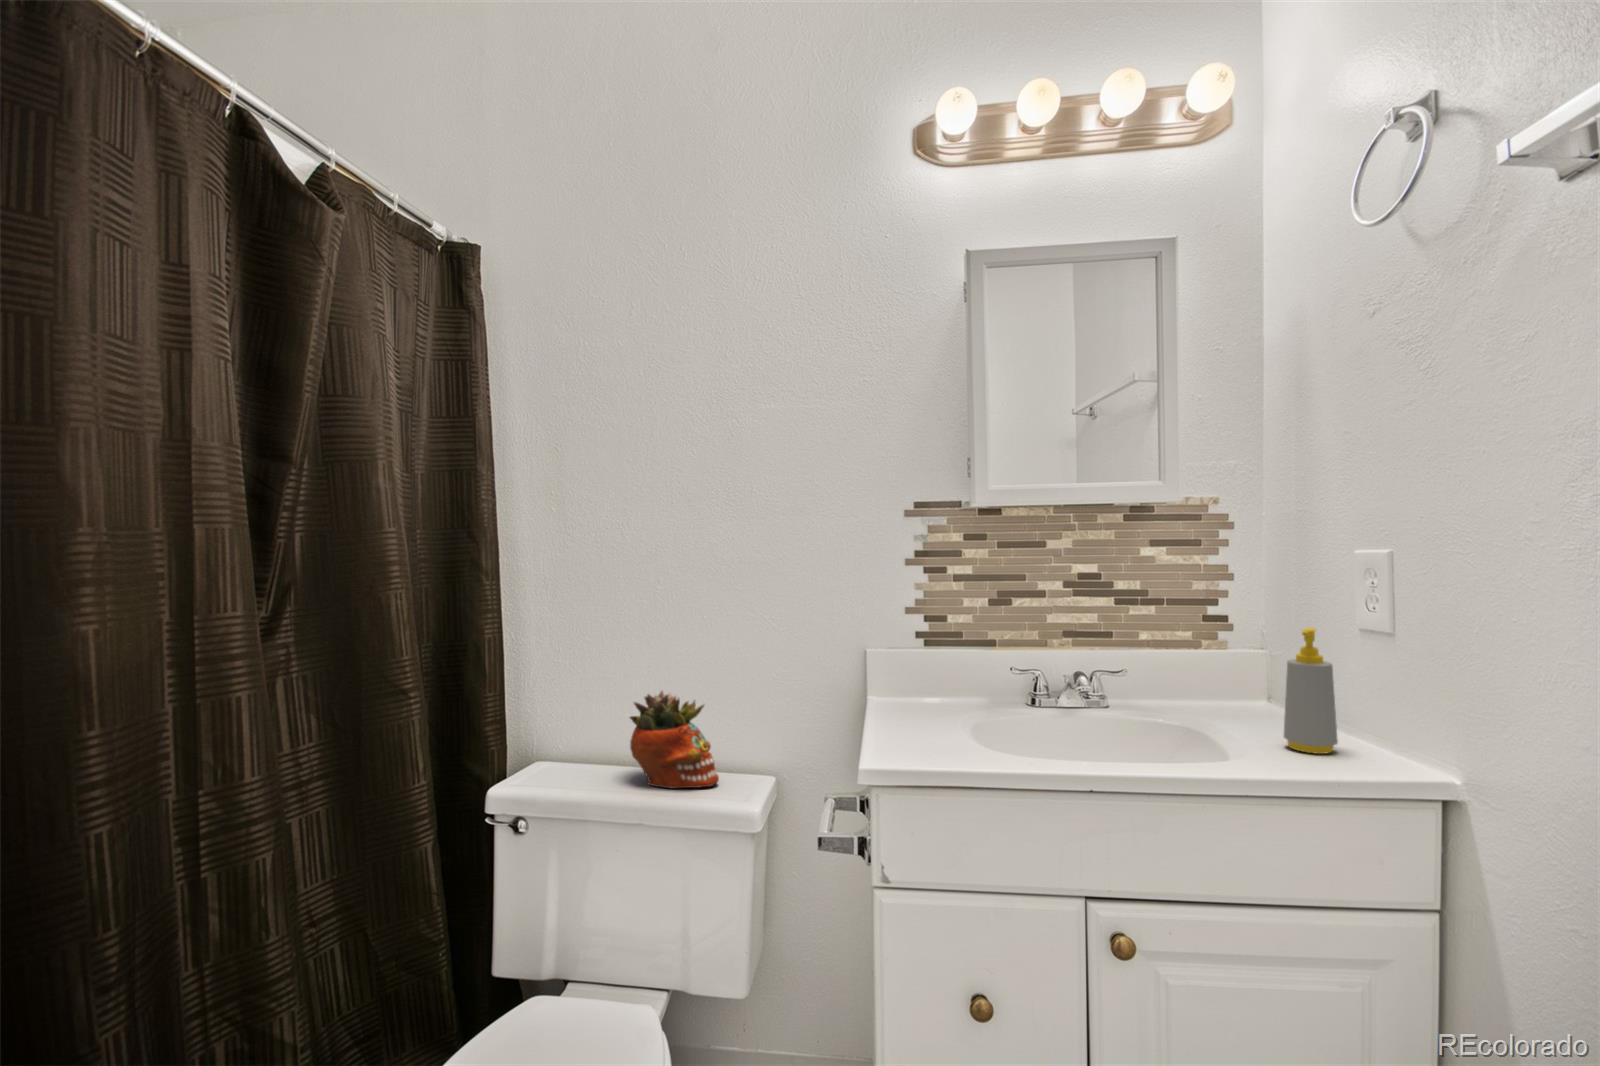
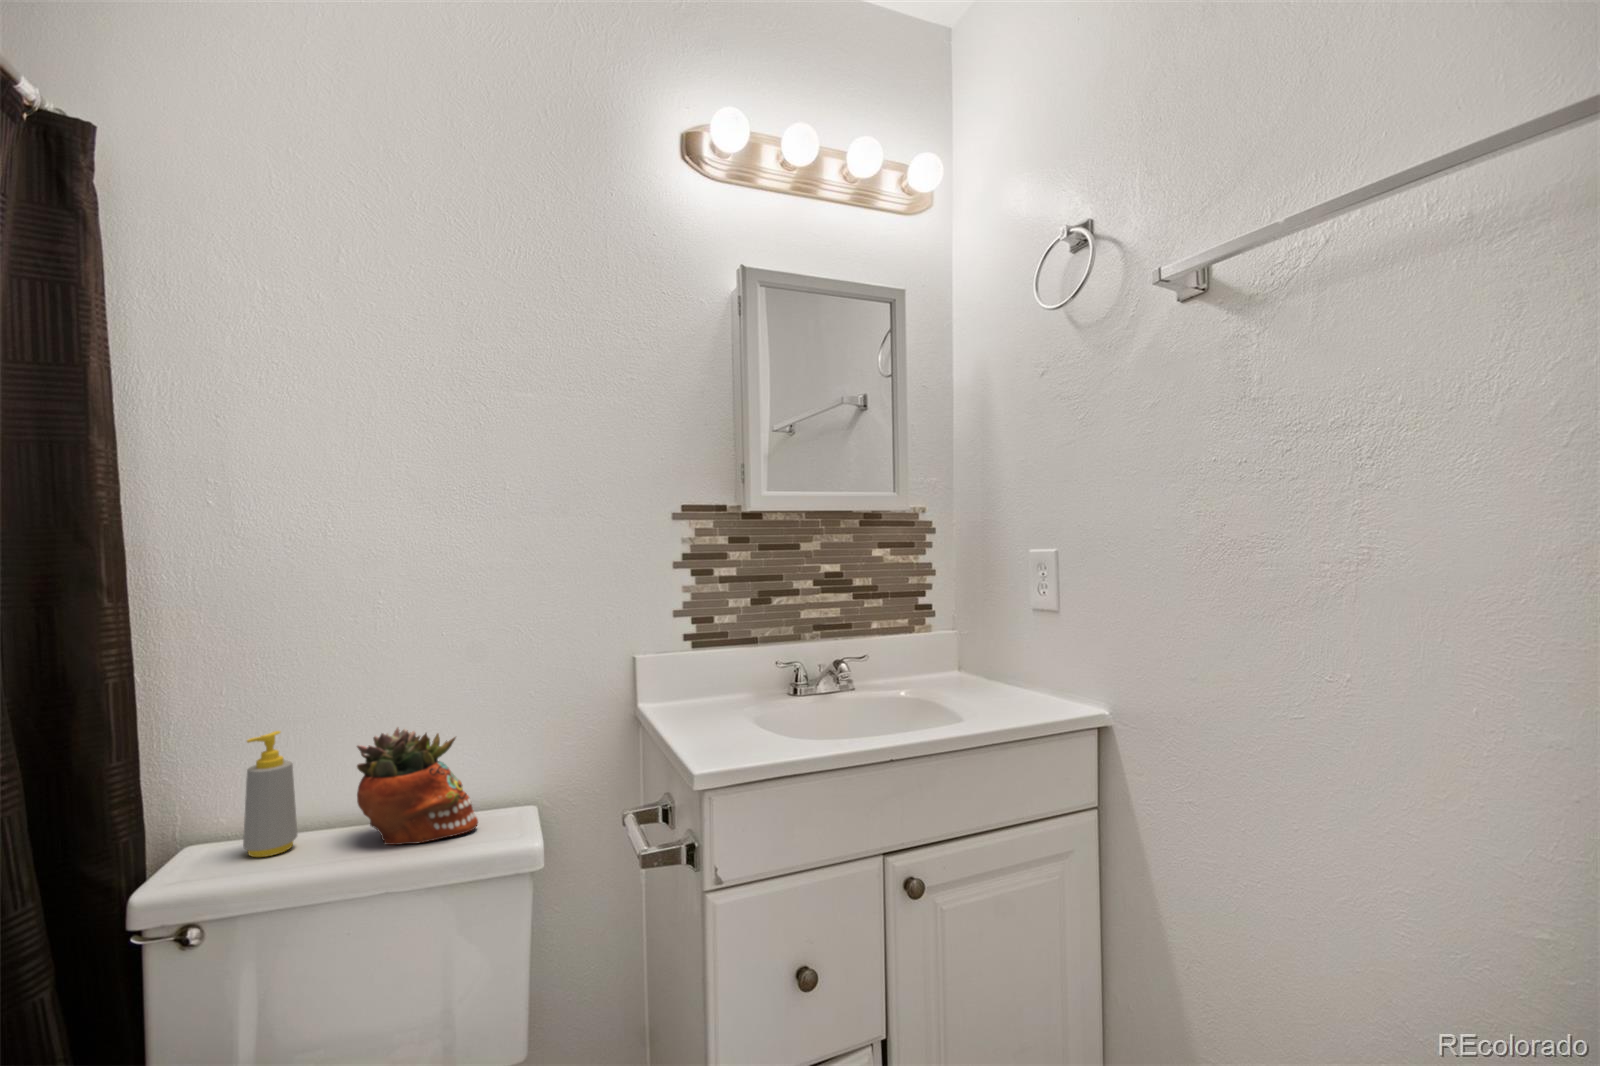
soap bottle: present [1284,628,1338,754] -> present [243,731,297,857]

